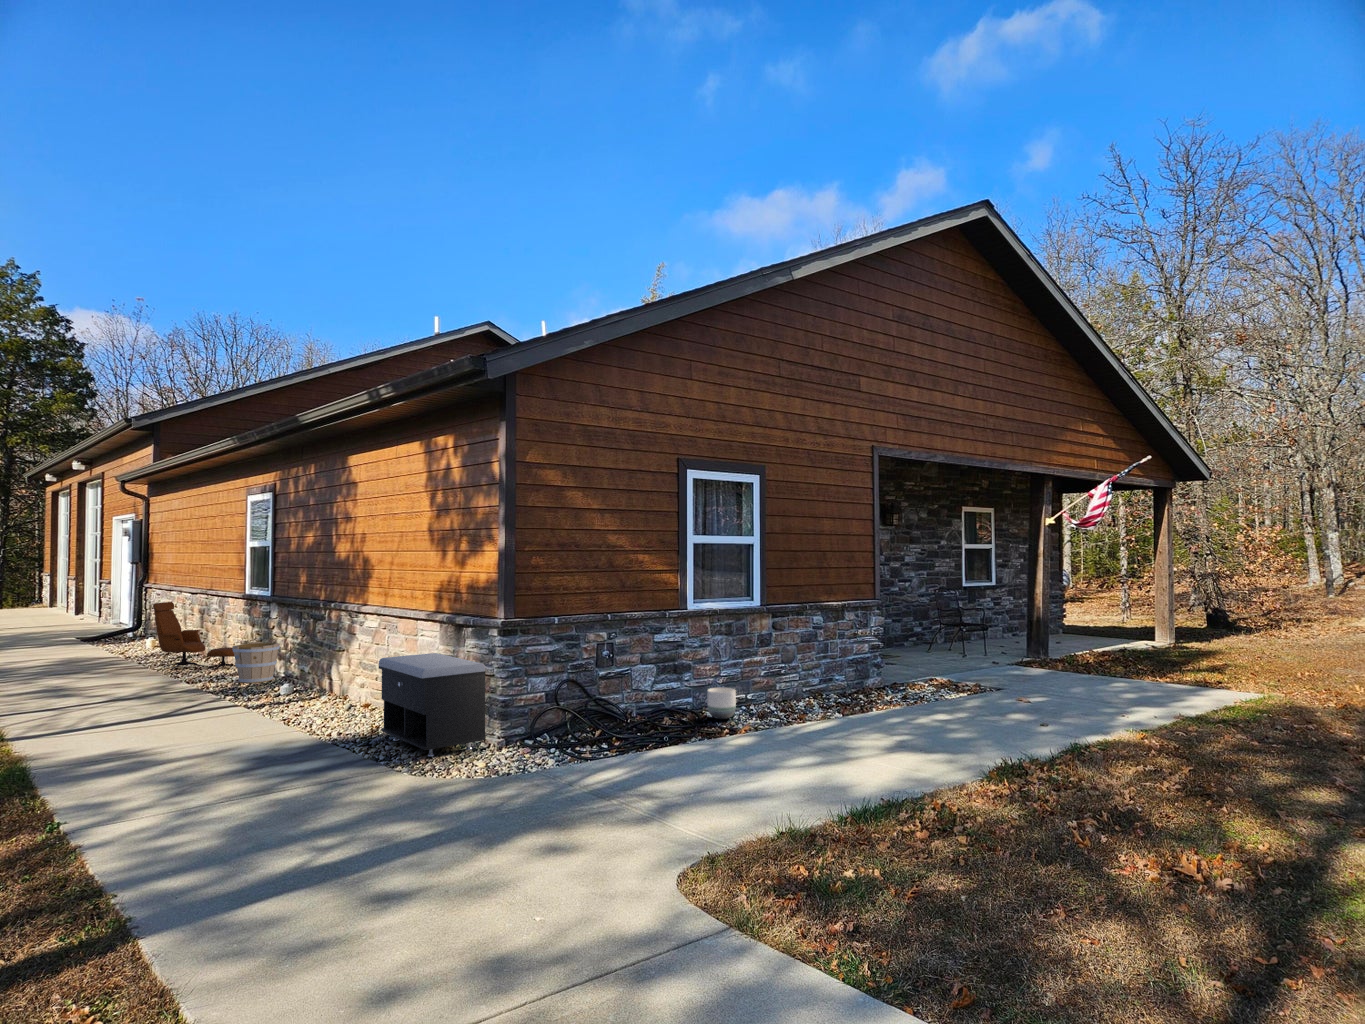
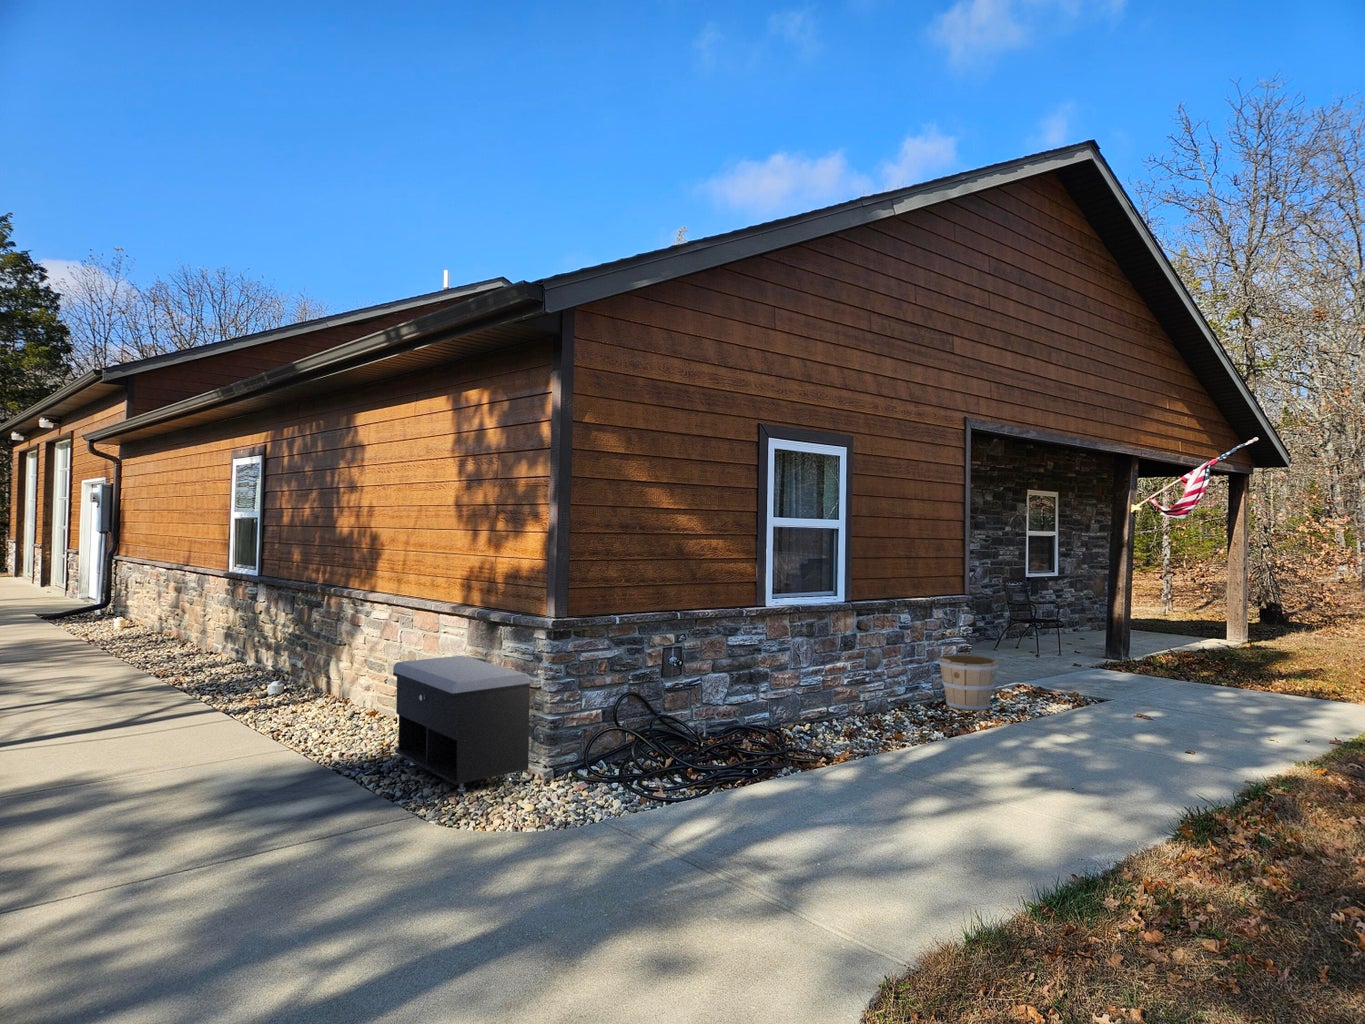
lounge chair: present [153,602,235,670] -> none [121,579,220,658]
wooden bucket: present [232,642,280,683] -> present [938,654,999,711]
planter: present [707,688,736,719] -> none [787,701,821,740]

